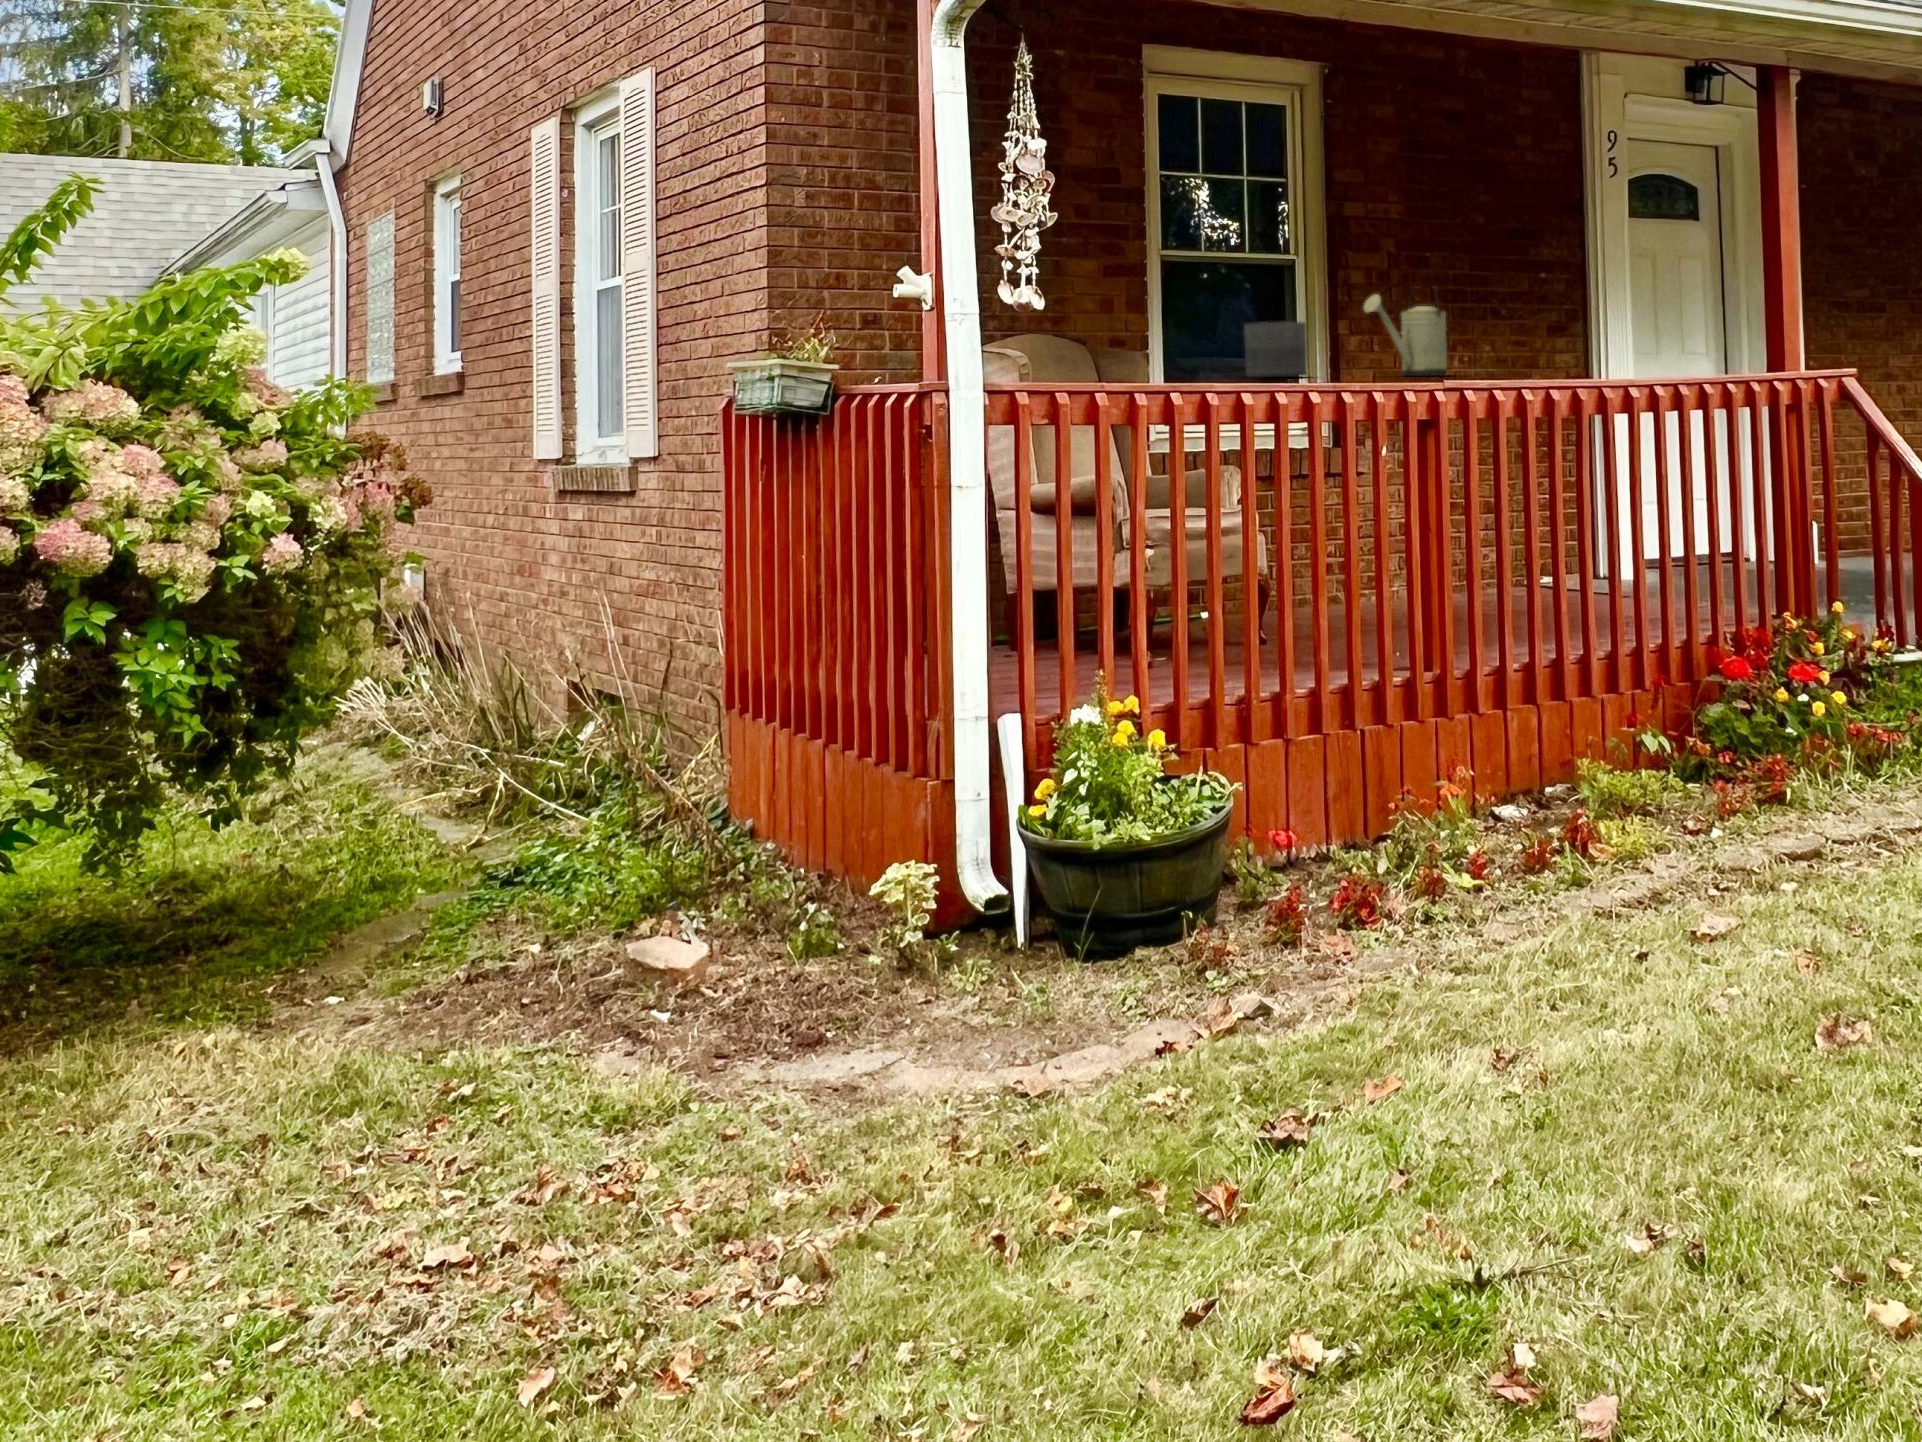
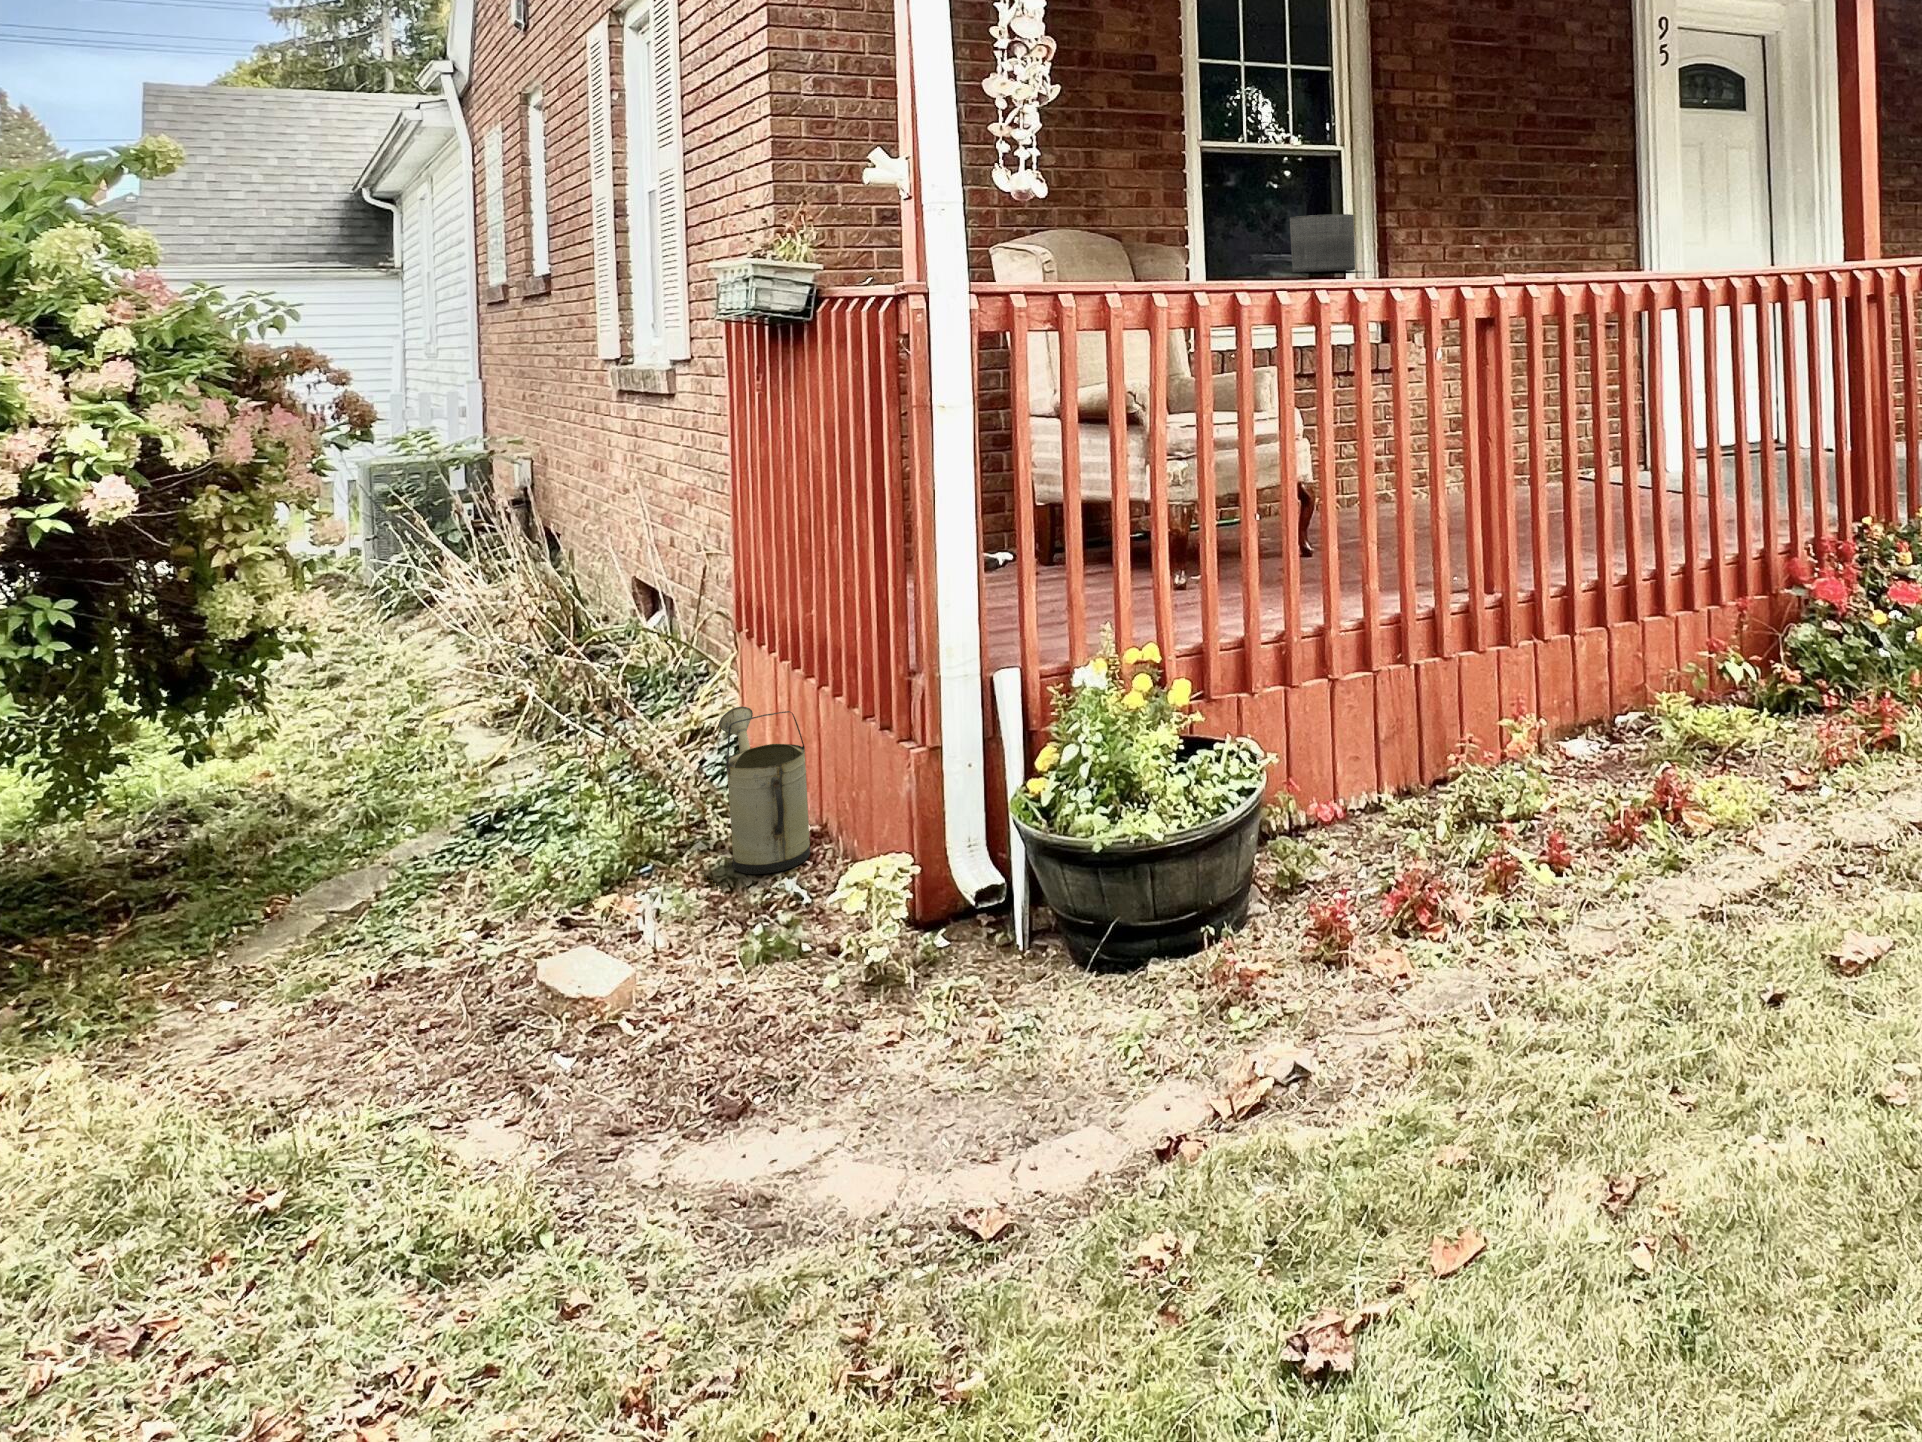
watering can: present [1364,294,1449,376] -> present [719,707,810,874]

